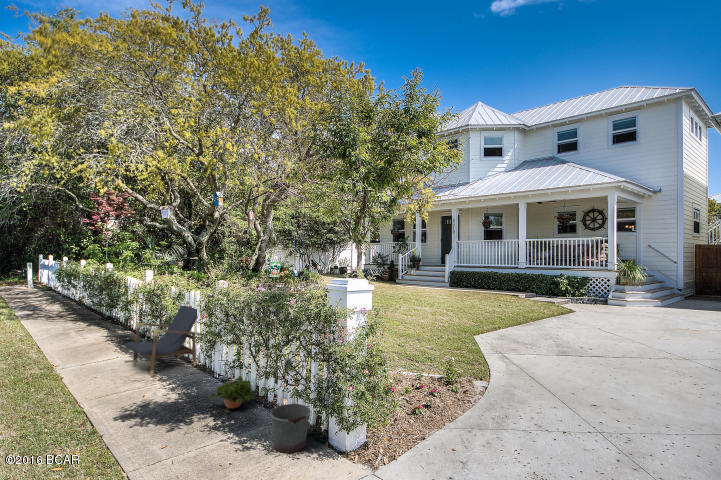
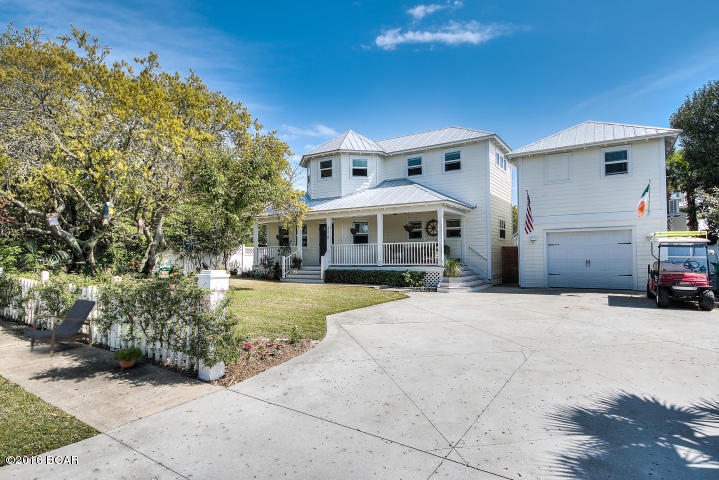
bucket: present [270,404,311,453] -> none [156,355,186,384]

